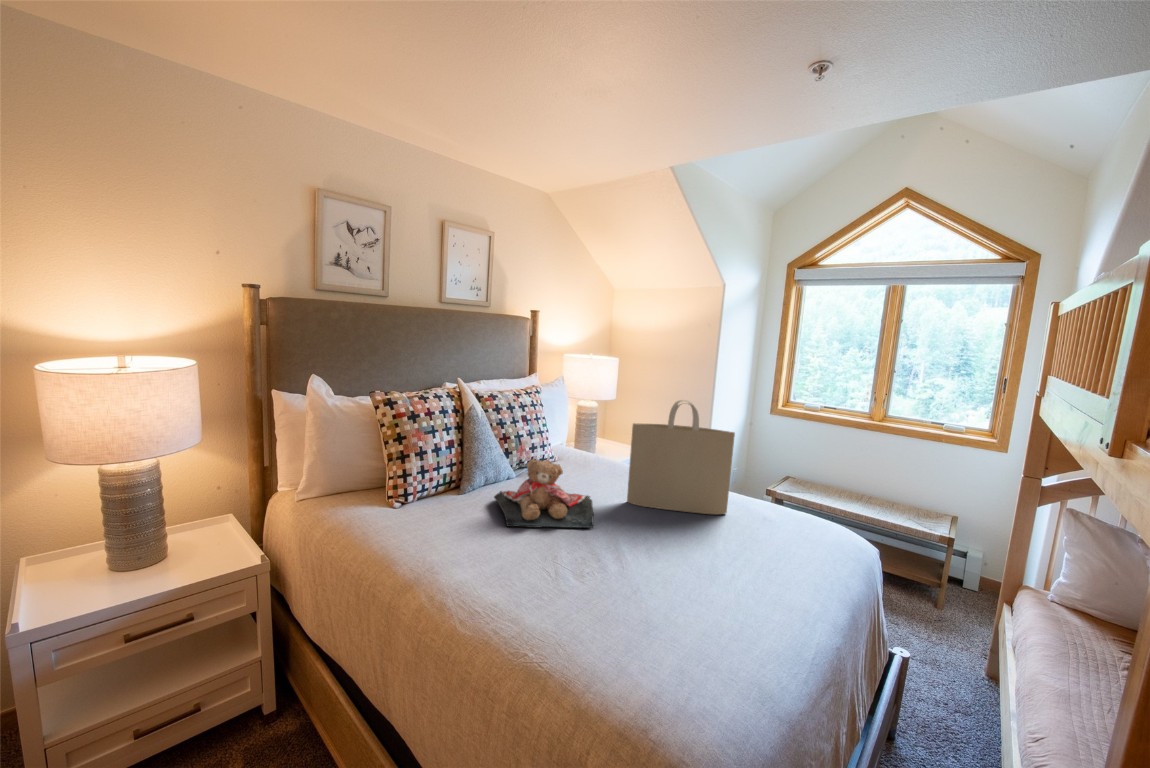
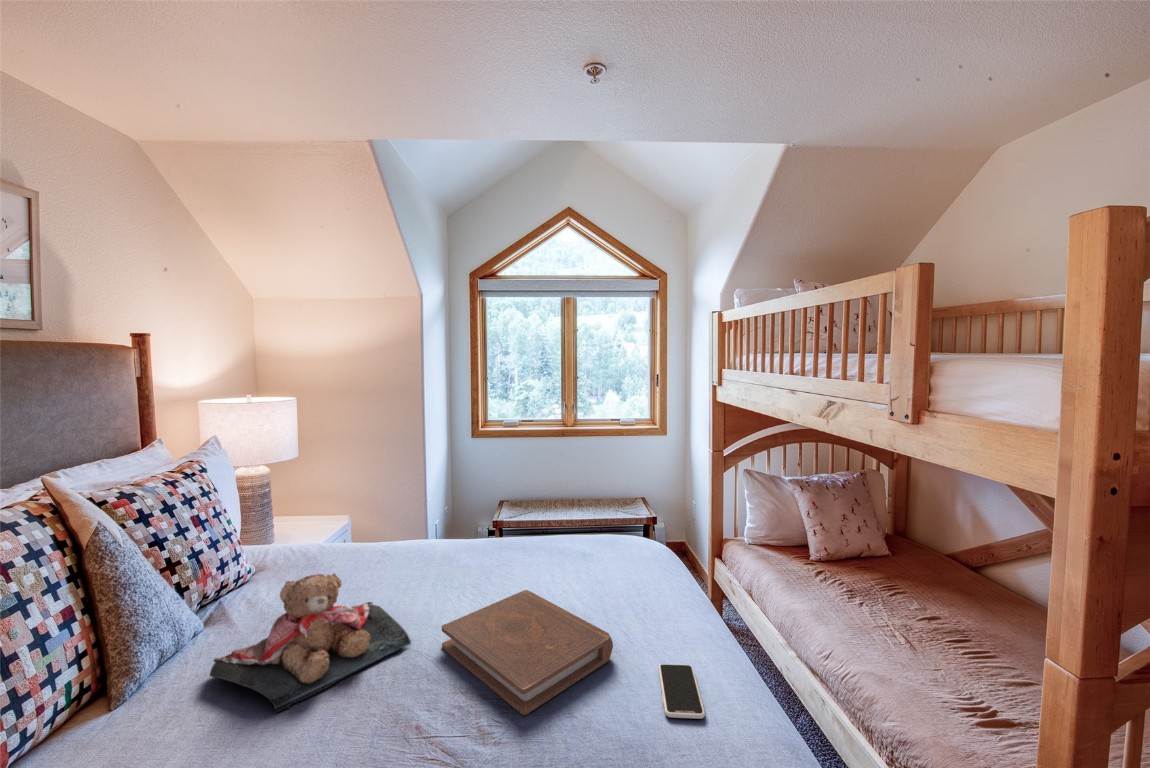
tote bag: present [627,400,735,514] -> none [411,438,526,589]
book: none [609,523,720,602] -> present [442,590,613,715]
smartphone: none [714,627,779,676] -> present [658,664,705,719]

